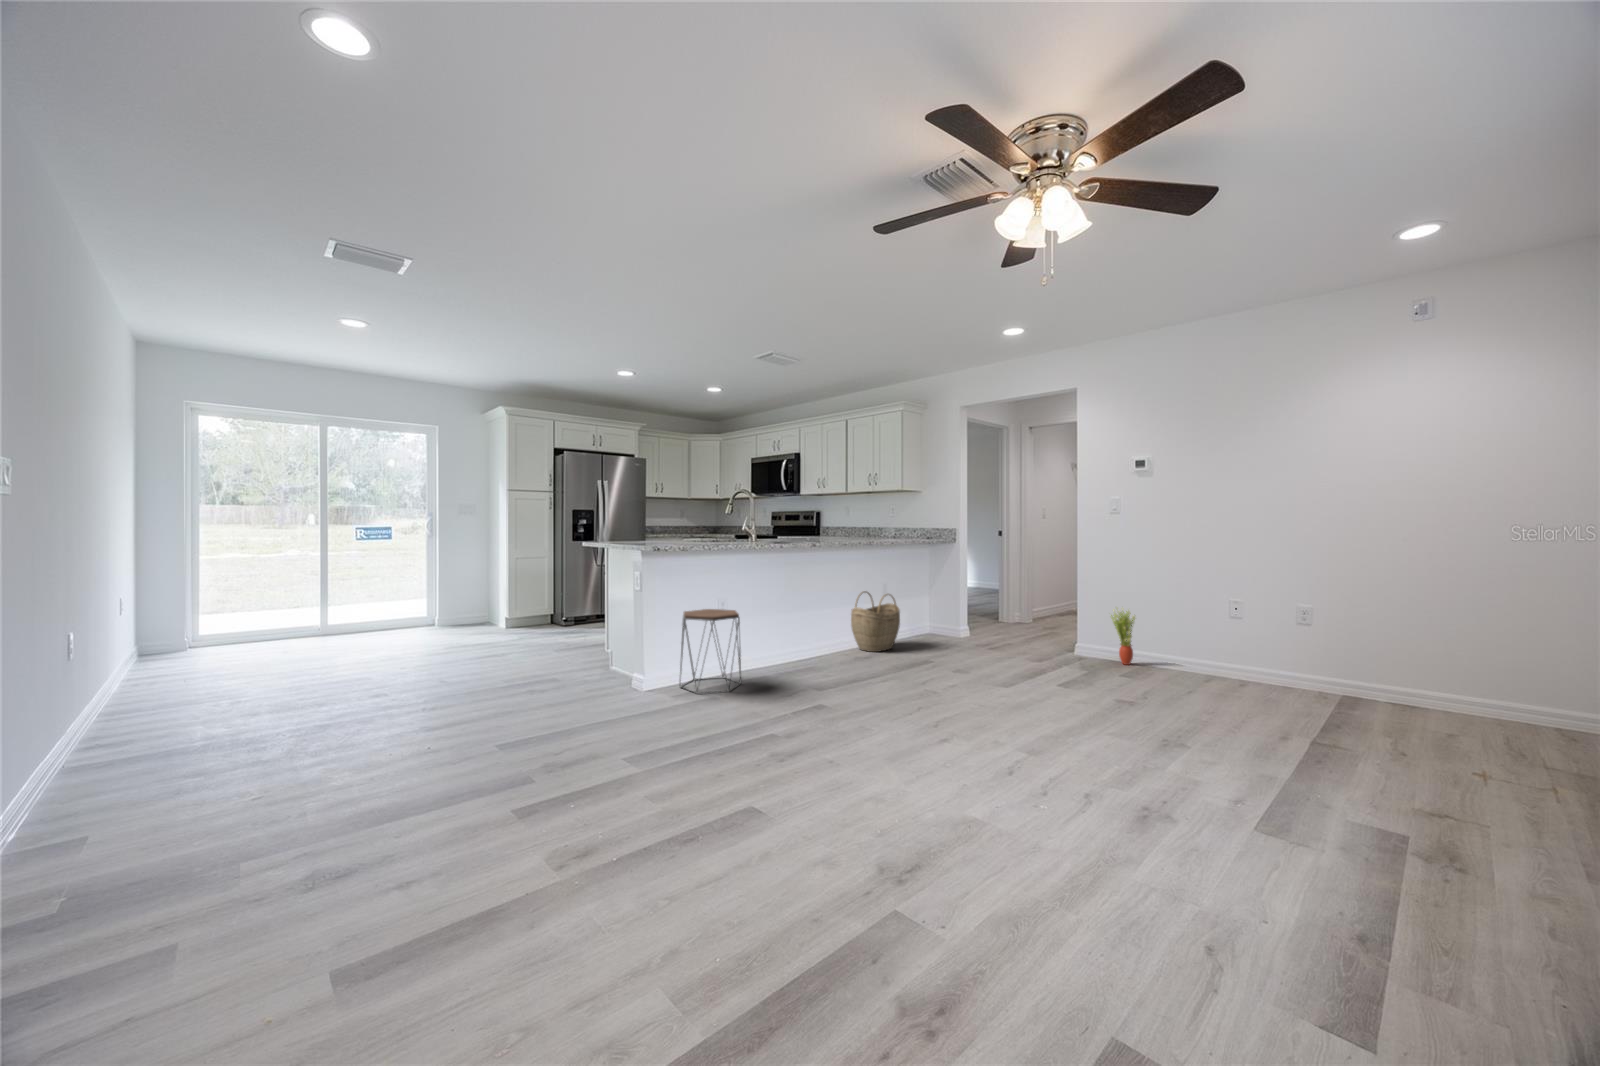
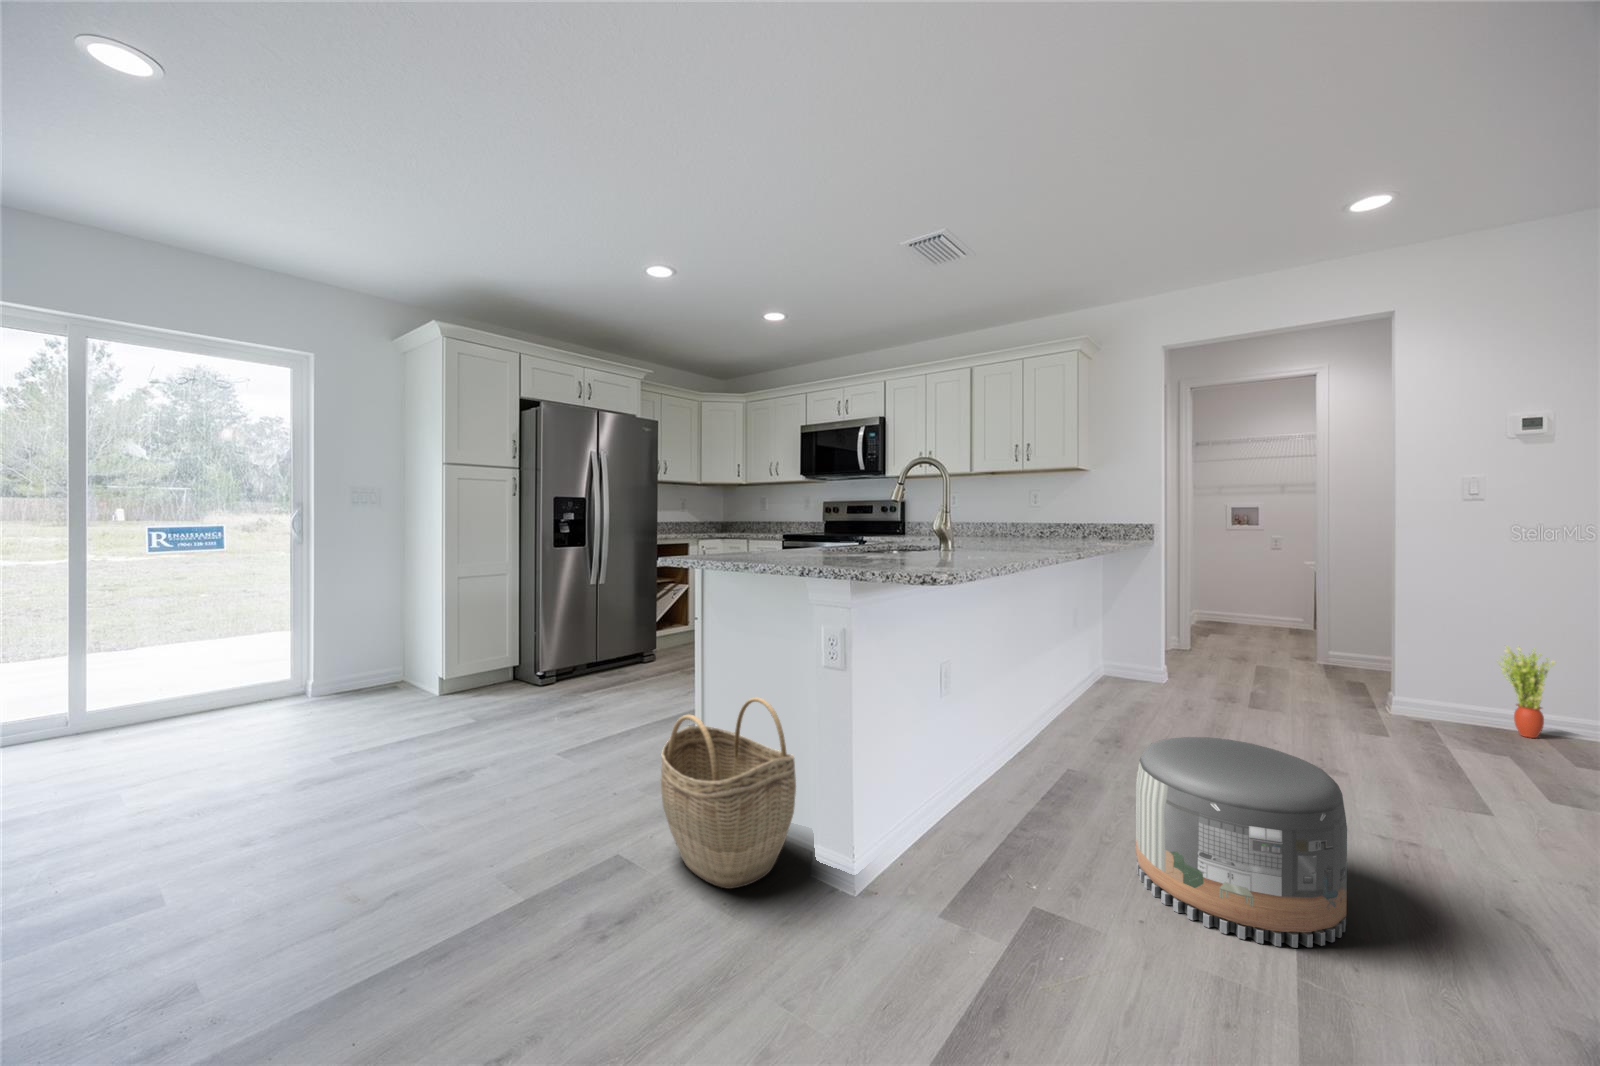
woven basket: present [851,591,900,652] -> present [661,698,796,889]
side table: present [679,609,741,693] -> none [915,687,1050,892]
pouf: none [766,632,845,710] -> present [1136,737,1347,948]

